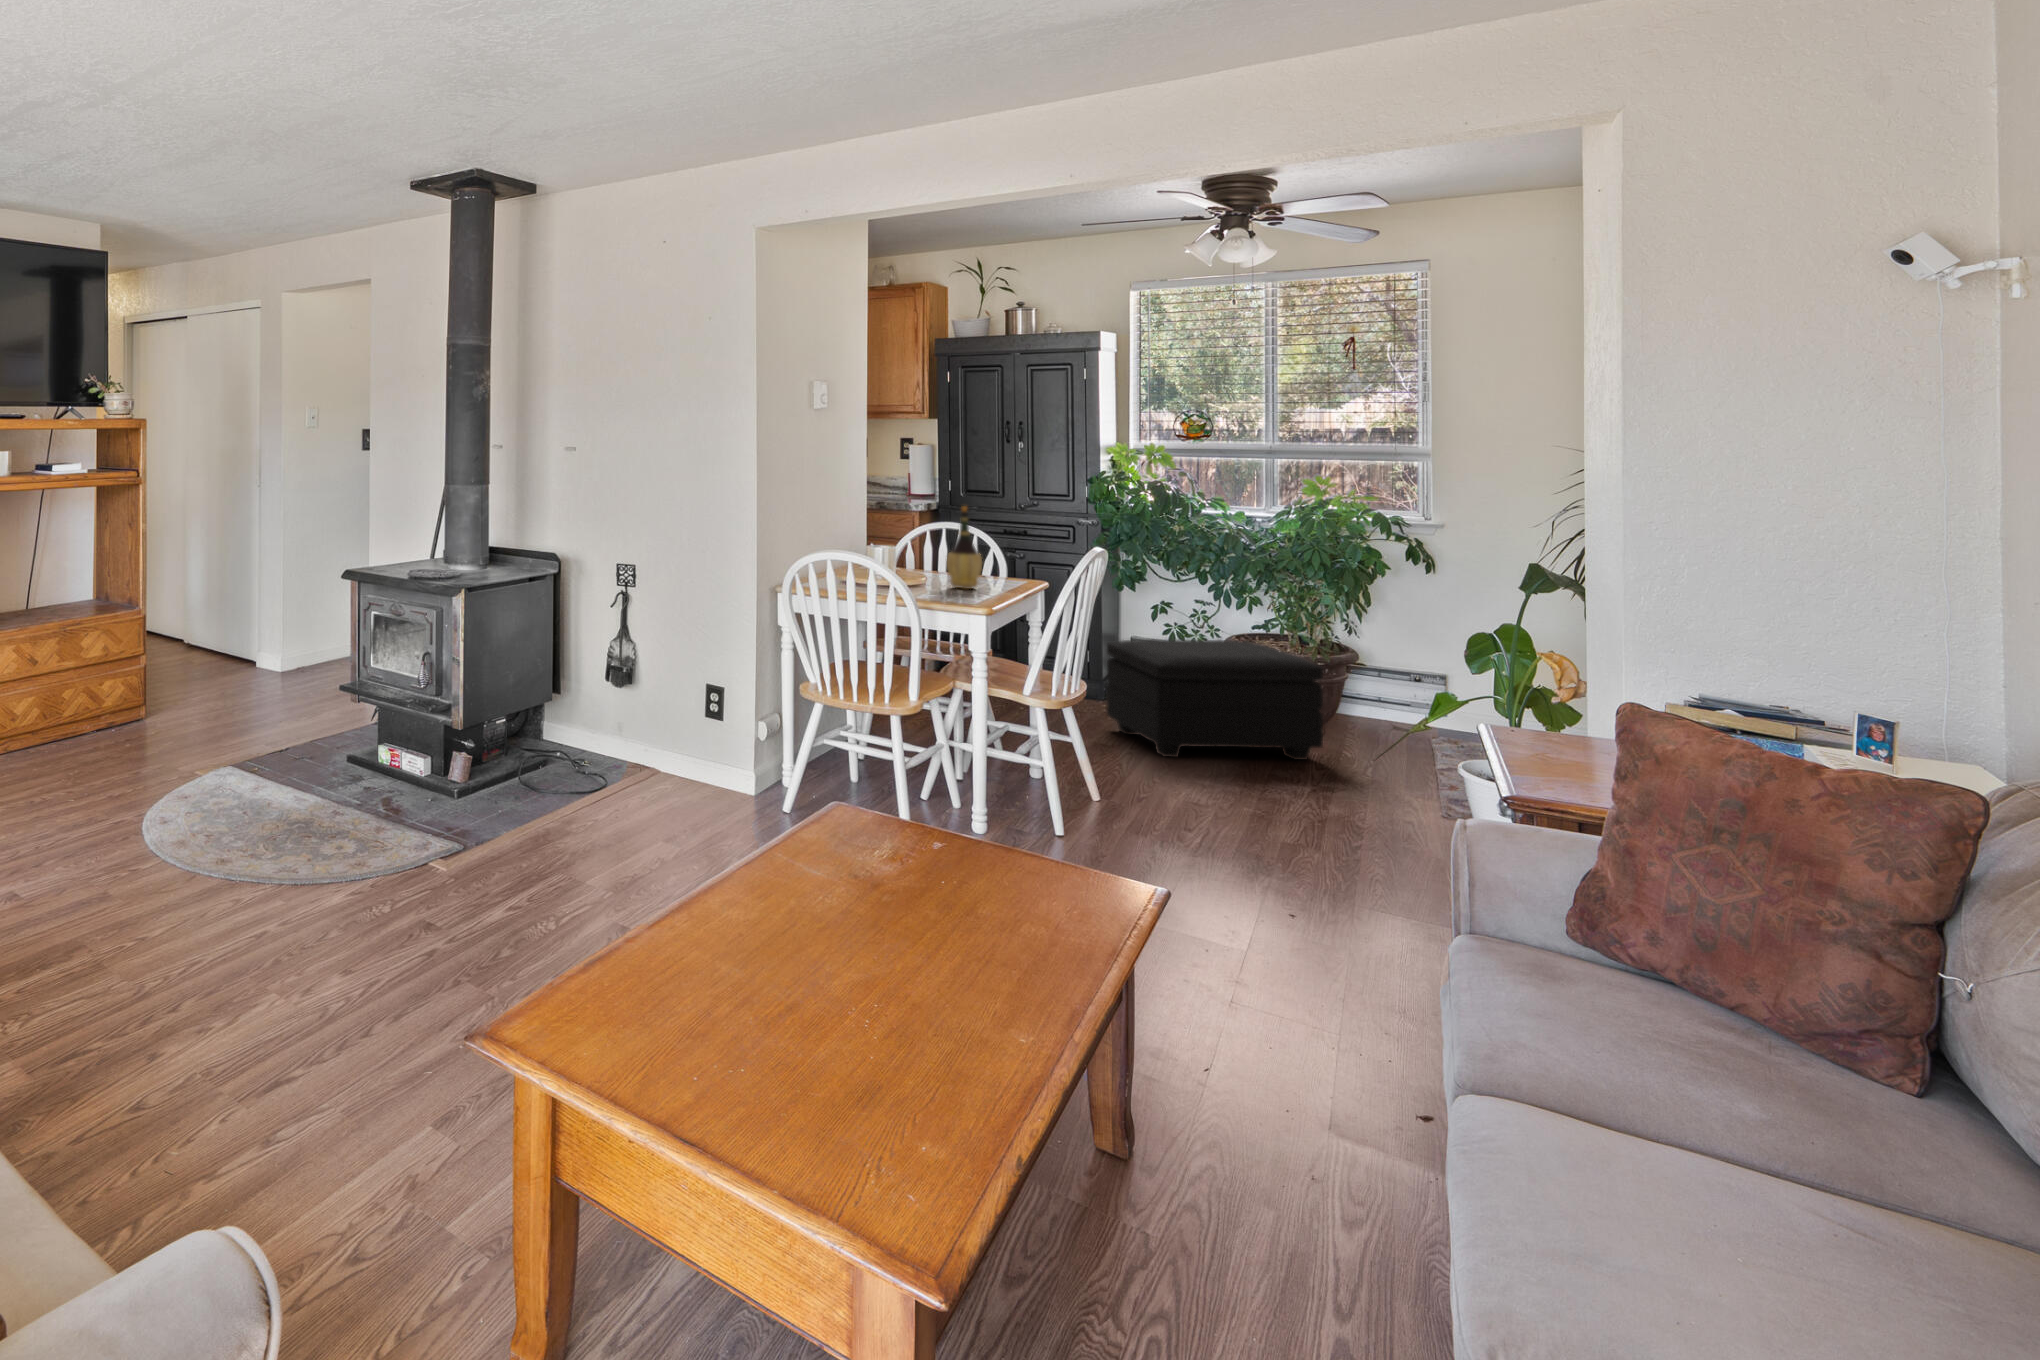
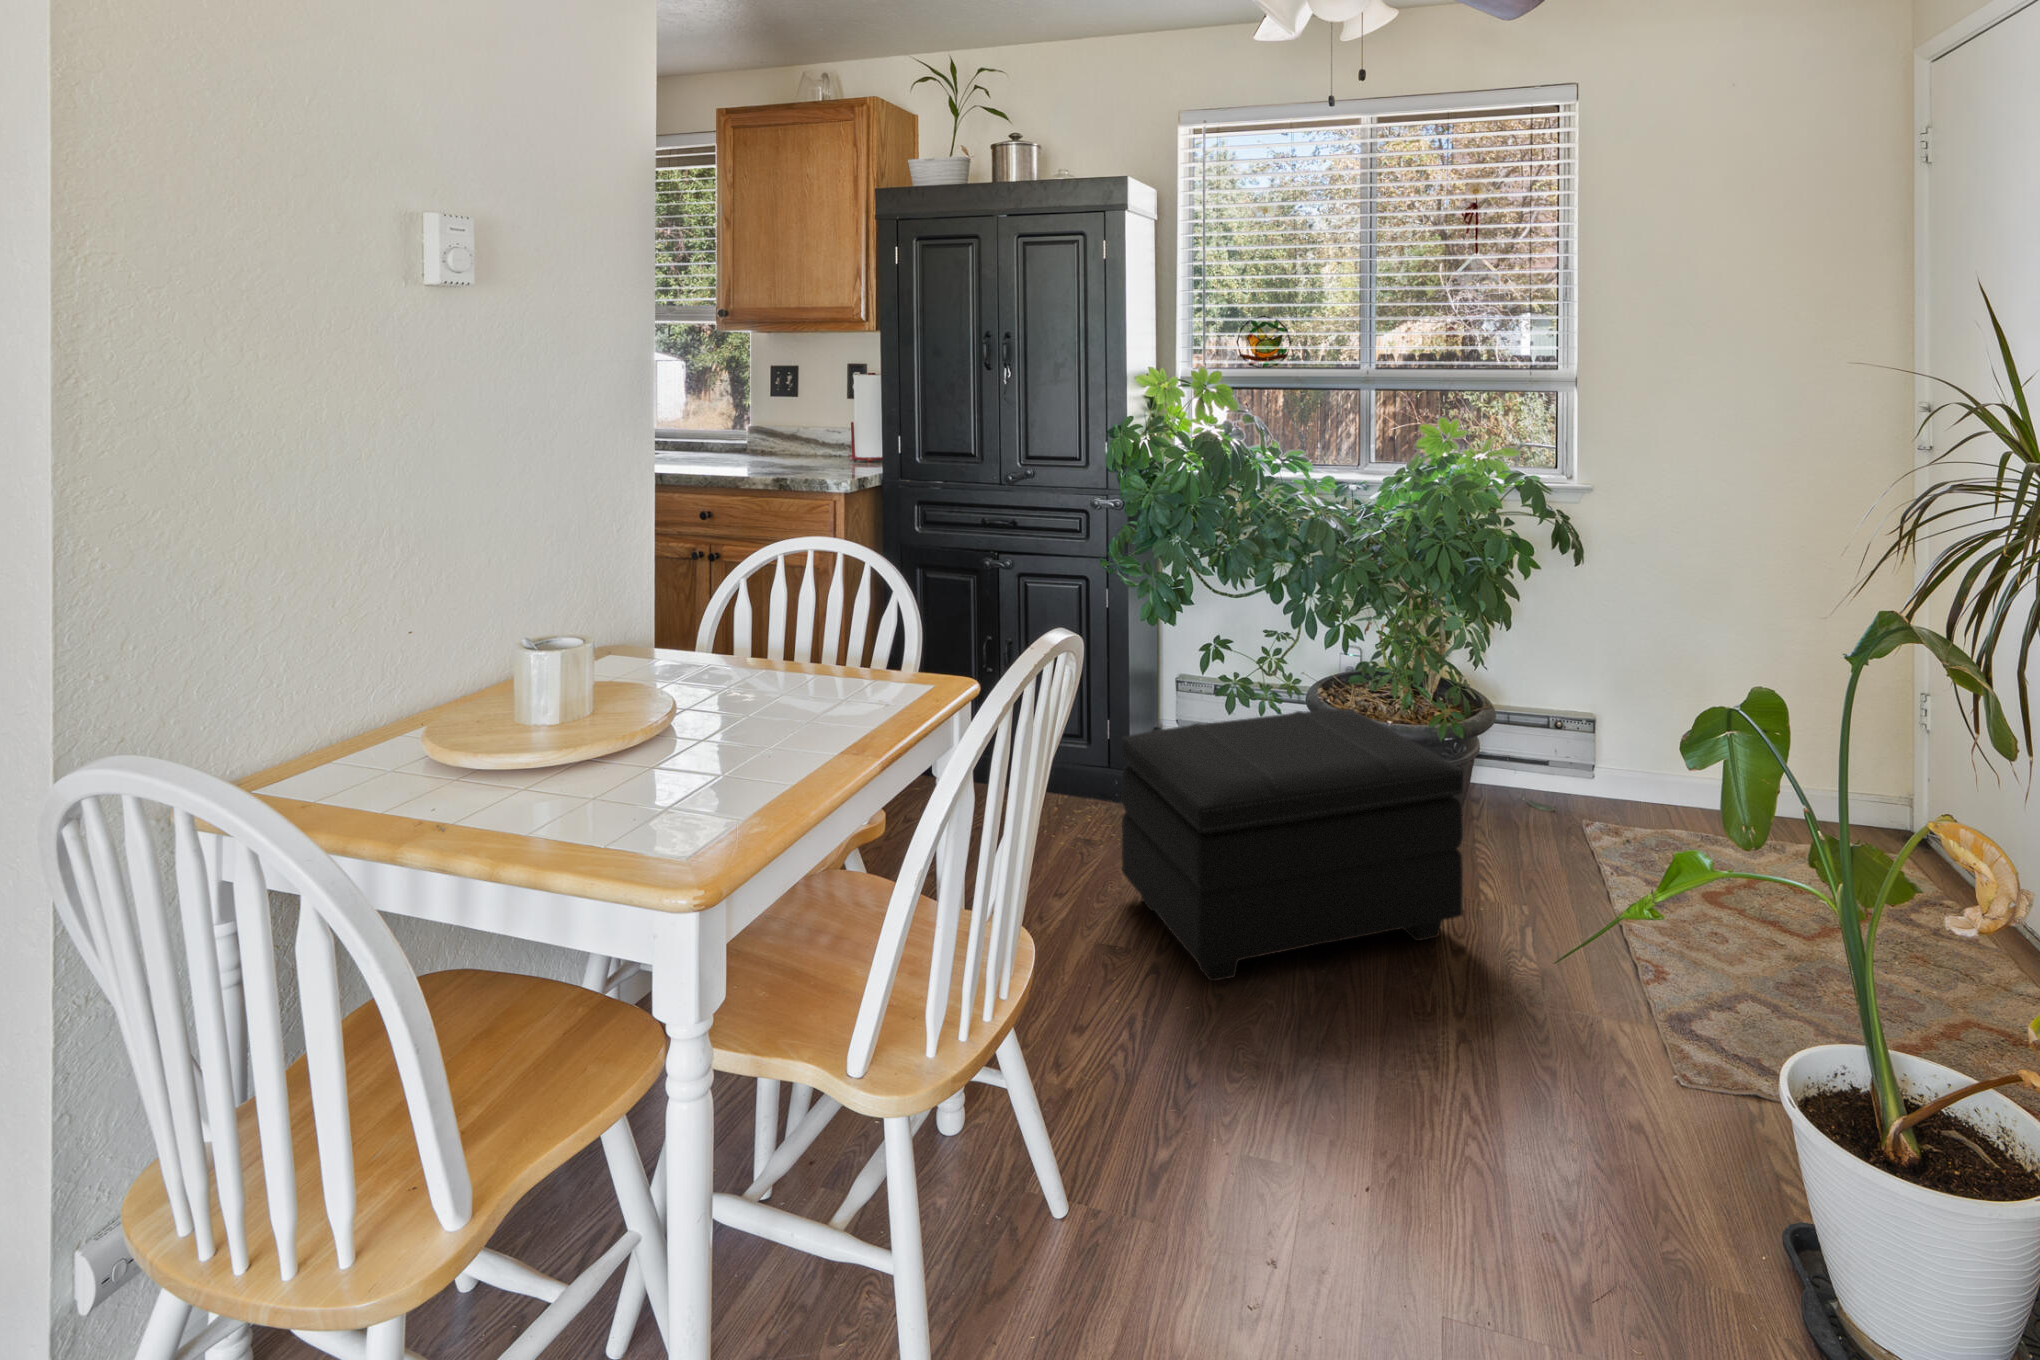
wine bottle: present [947,506,982,589] -> none [681,538,774,766]

